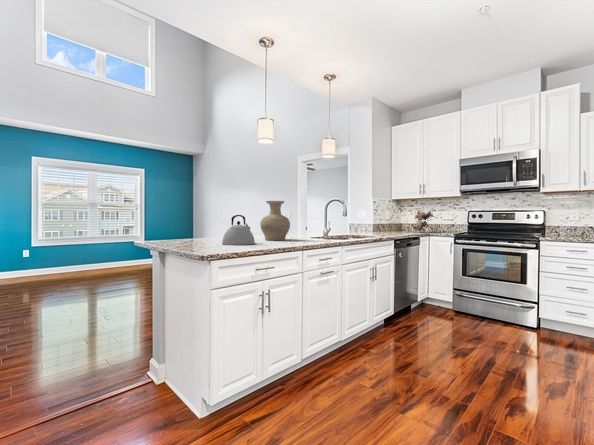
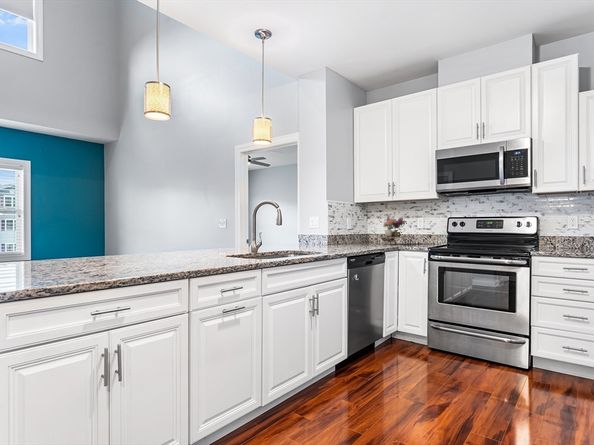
vase: present [260,201,290,240] -> none [143,206,189,263]
kettle: present [222,215,255,245] -> none [62,228,117,274]

